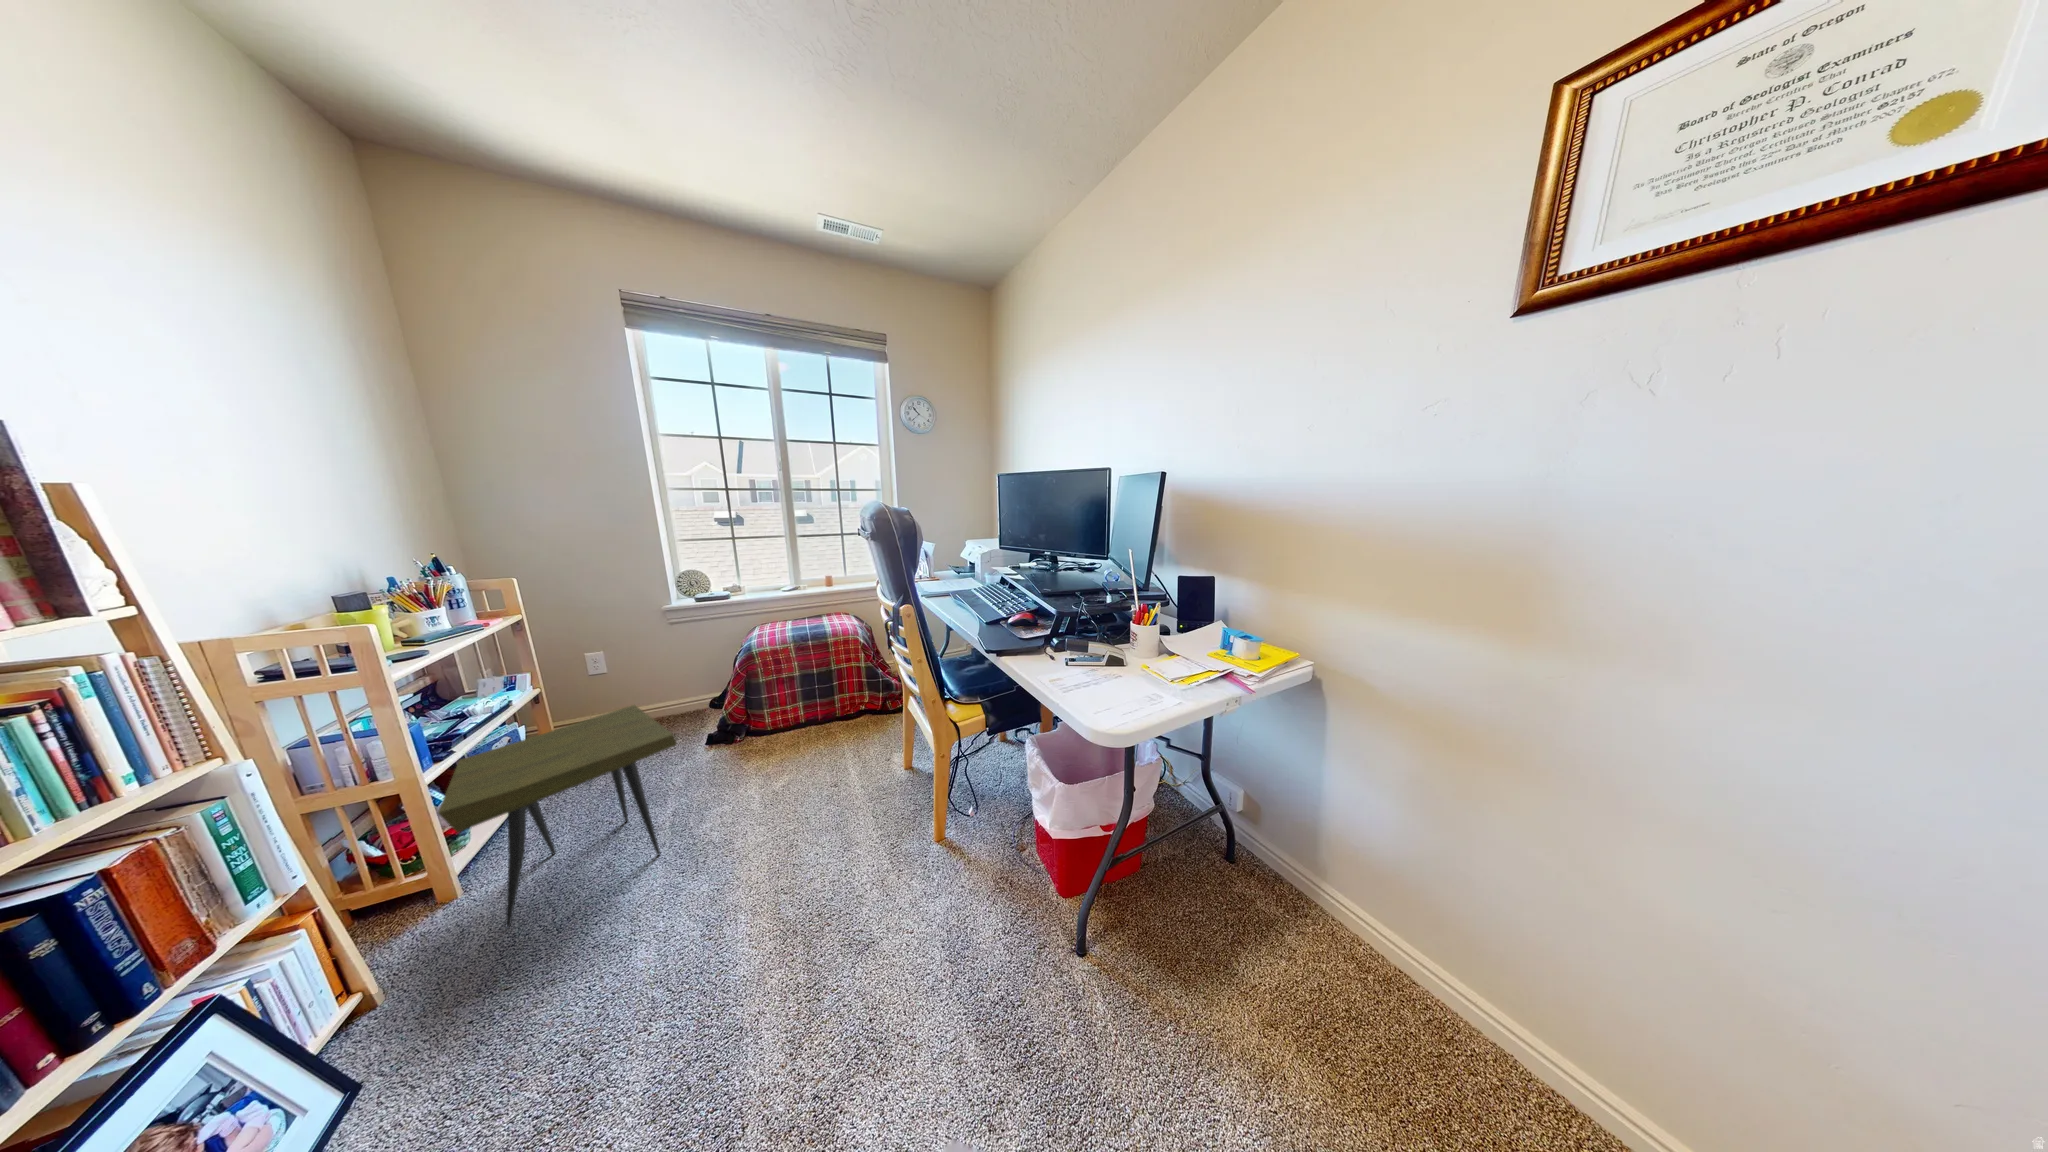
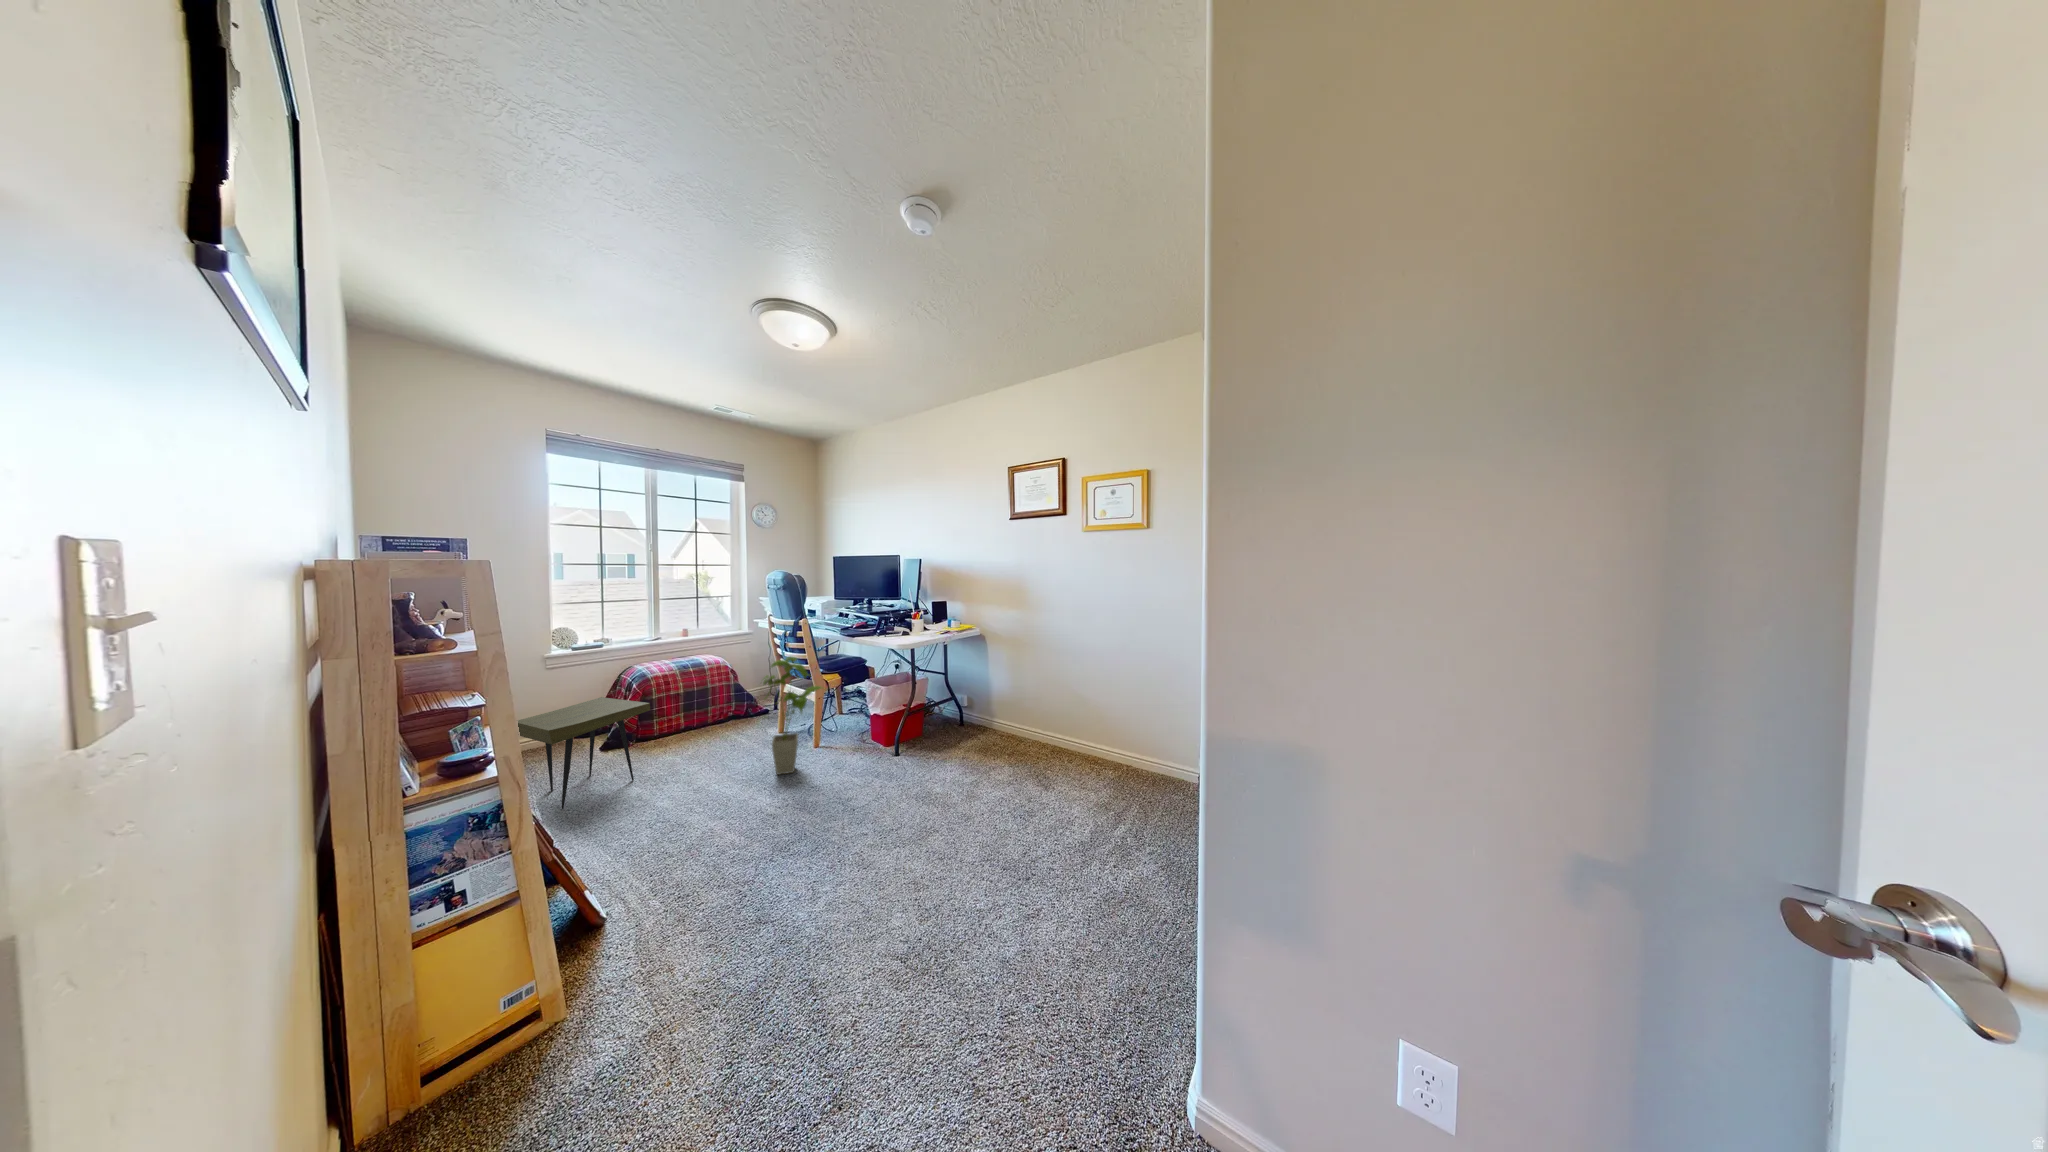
house plant: none [817,691,952,911] -> present [763,657,822,775]

